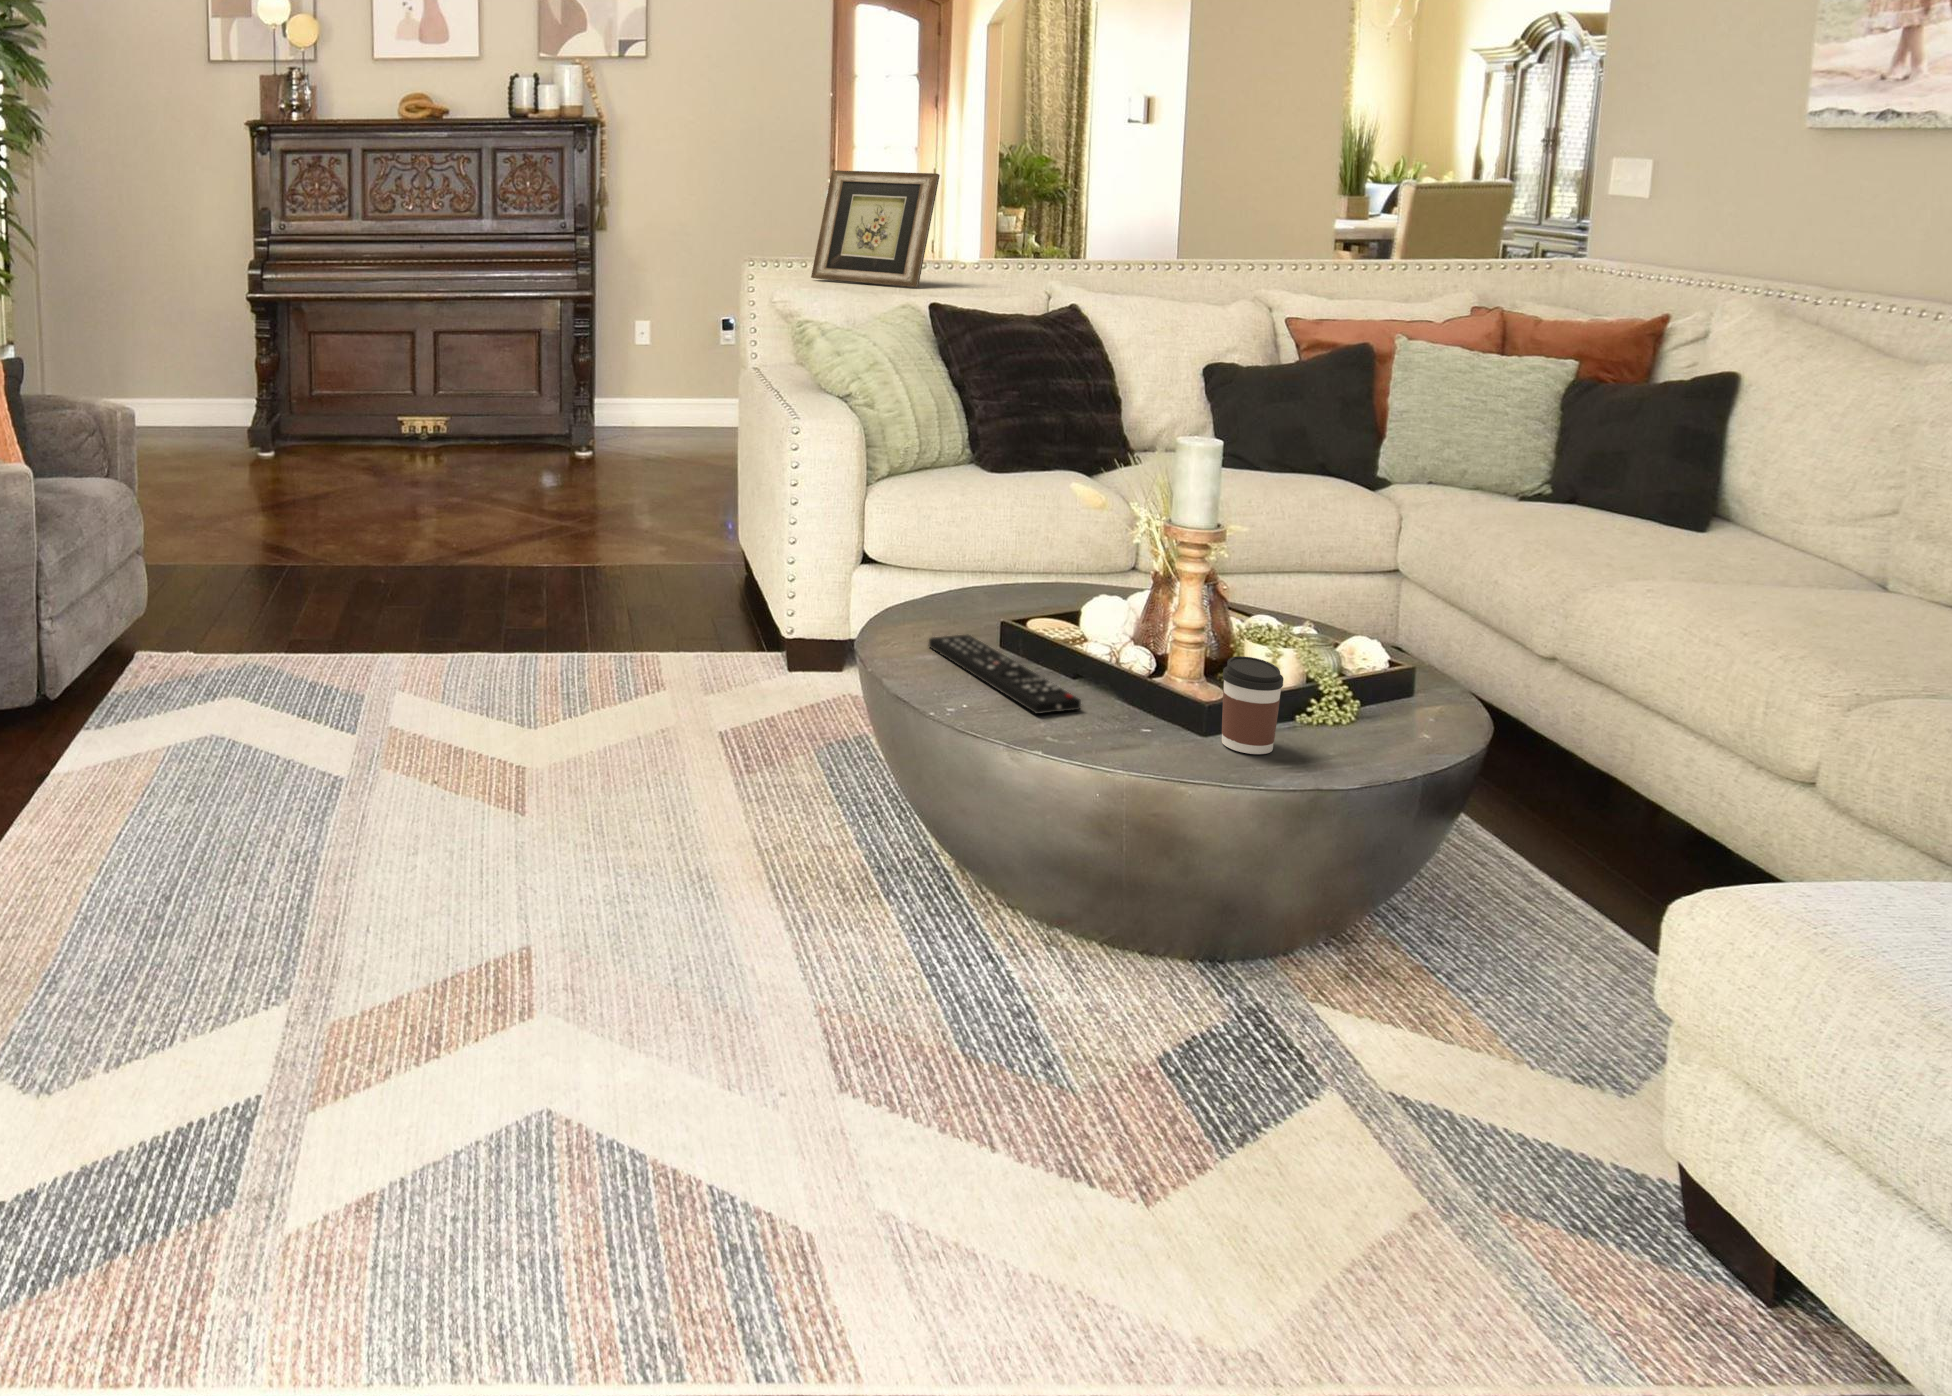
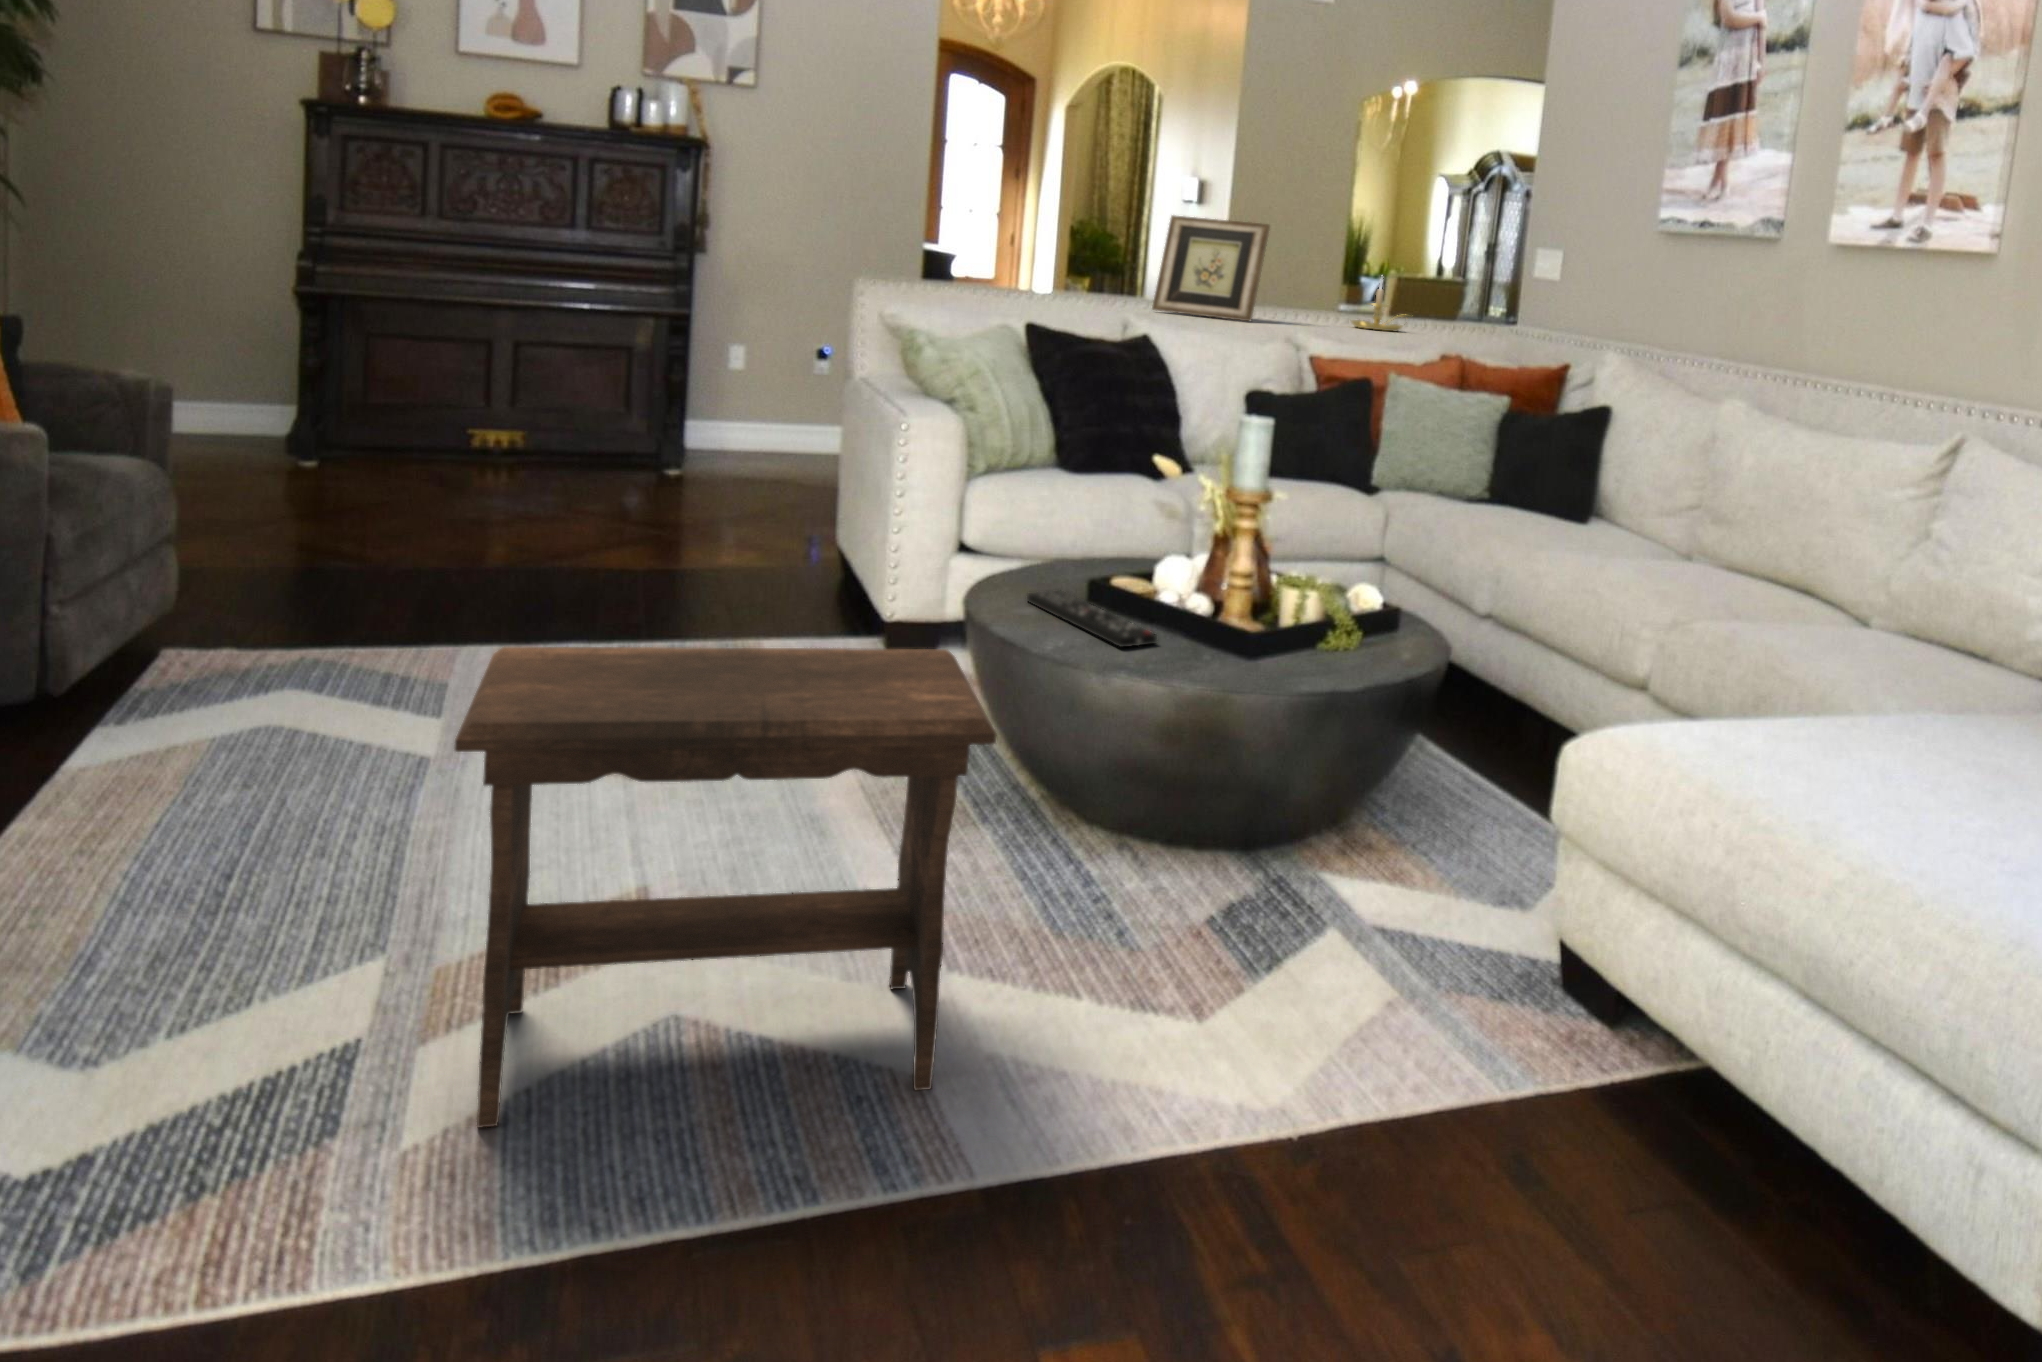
picture frame: present [811,170,940,287] -> present [1152,215,1270,321]
candle holder: none [1327,225,1412,293] -> present [1351,283,1407,331]
coffee cup: present [1222,656,1283,754] -> none [1268,591,1317,670]
footstool: none [317,718,876,1241] -> present [455,647,996,1127]

